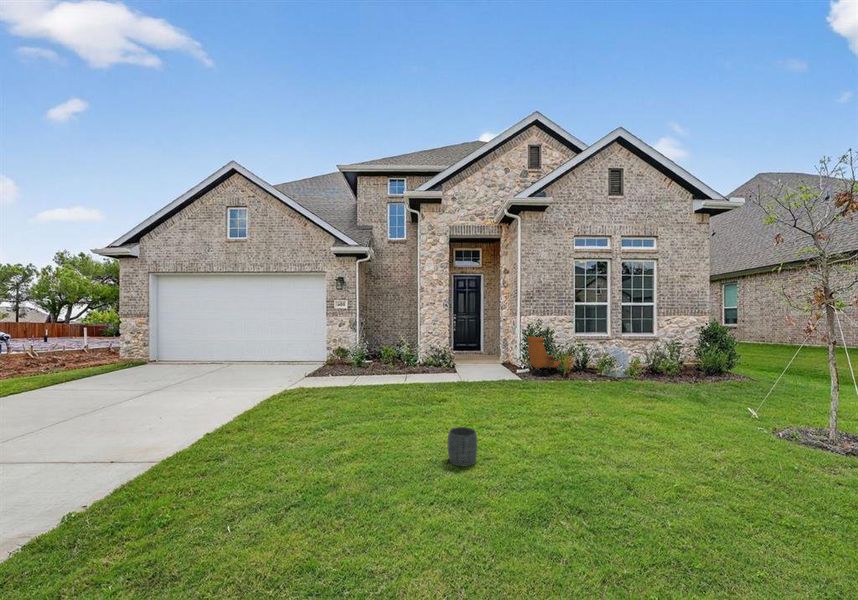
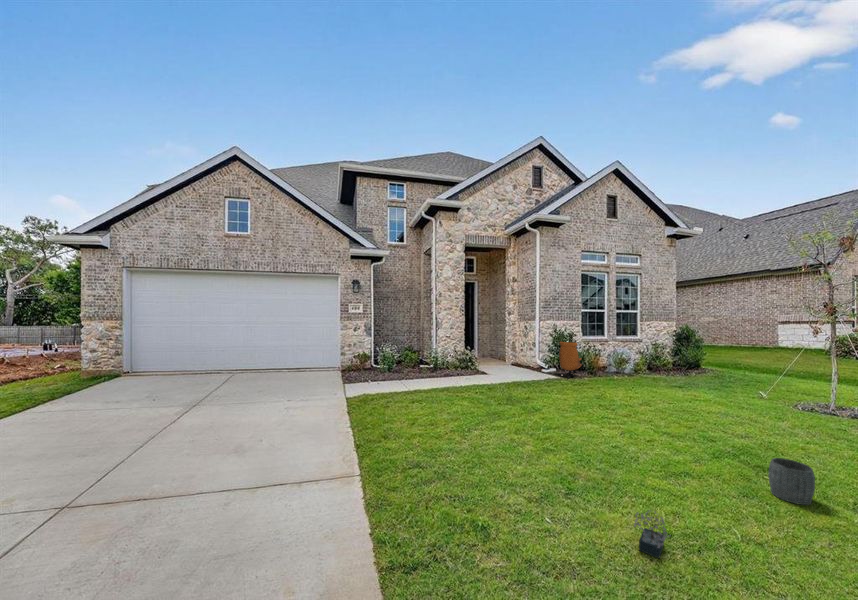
woven basket: present [448,427,478,466] -> present [769,458,815,505]
decorative plant: none [336,463,375,500] -> present [634,510,670,558]

